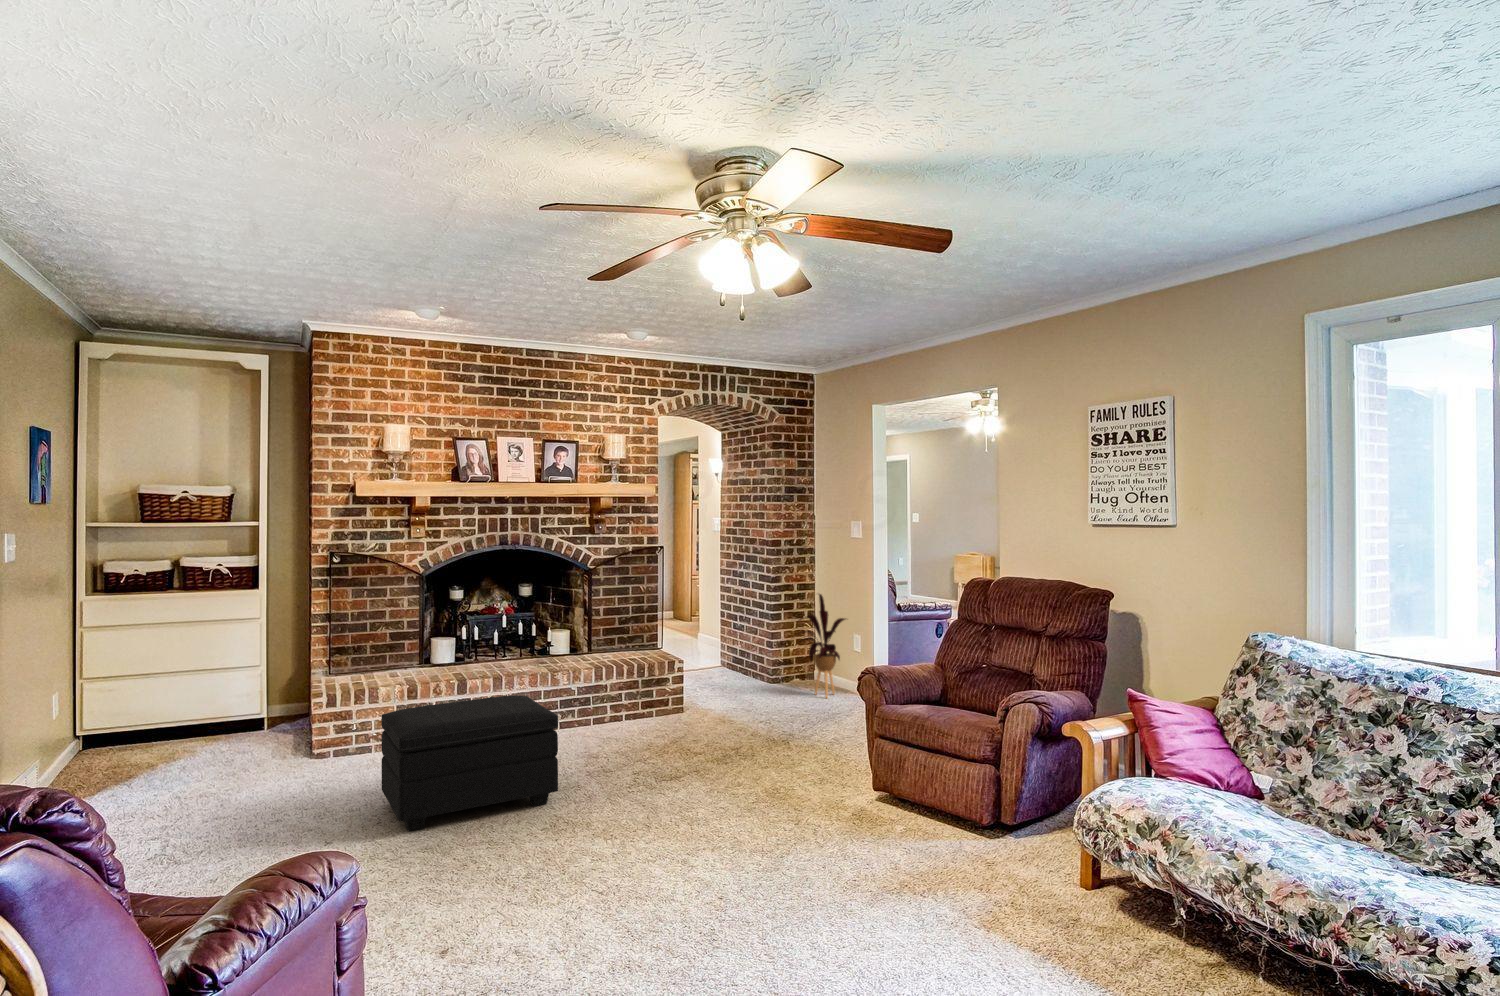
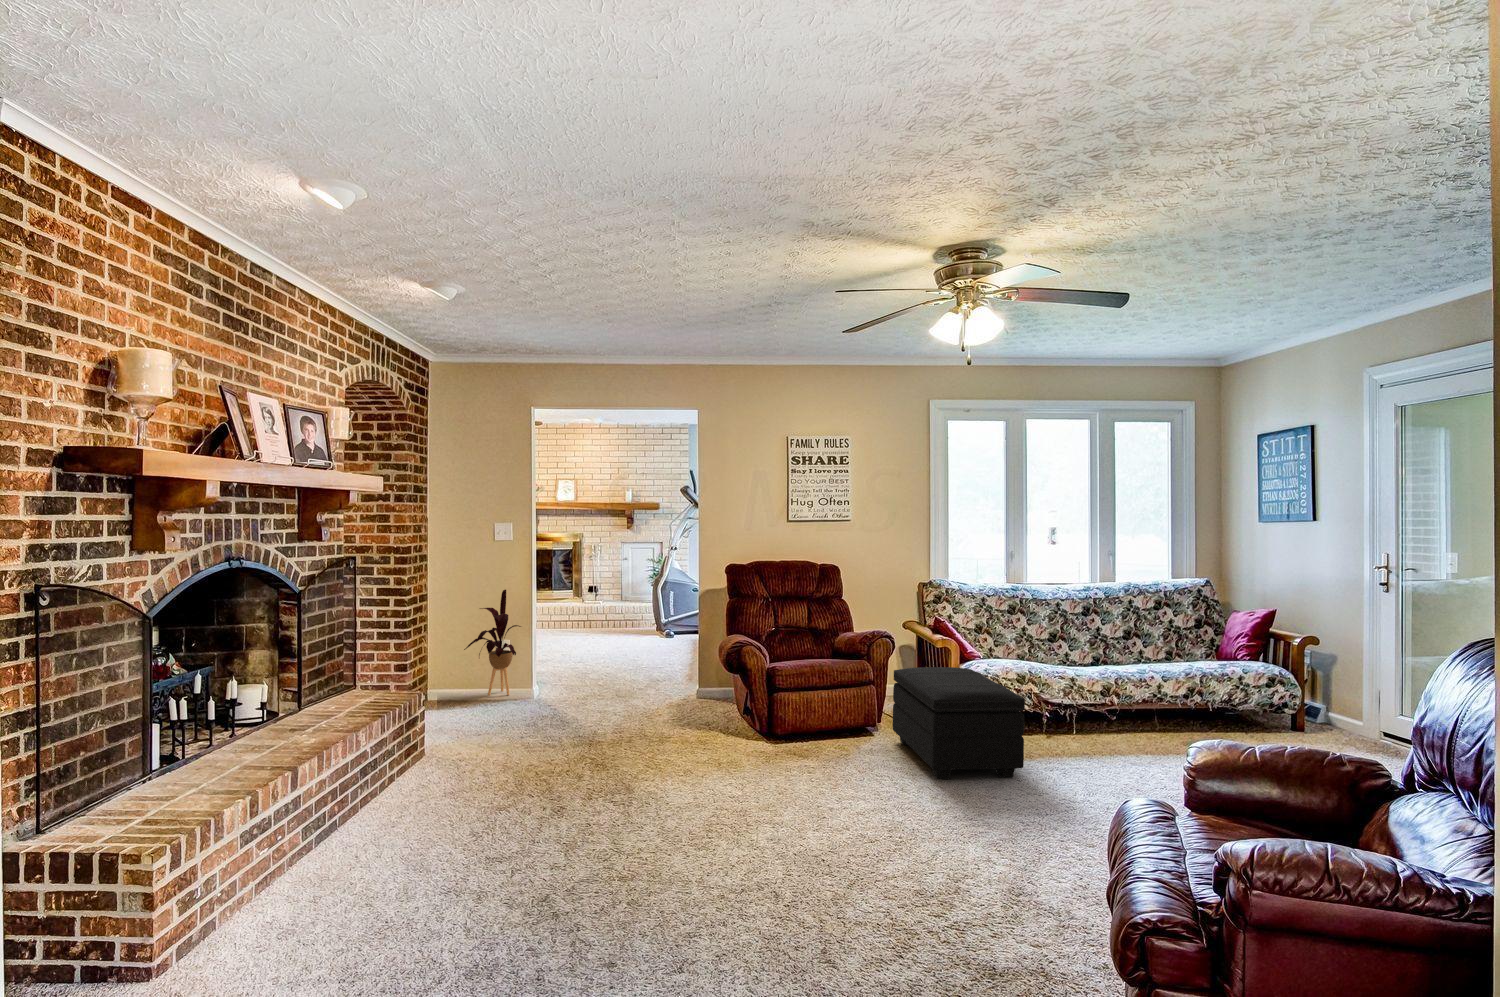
footstool: present [381,695,558,831] -> present [893,667,1025,779]

